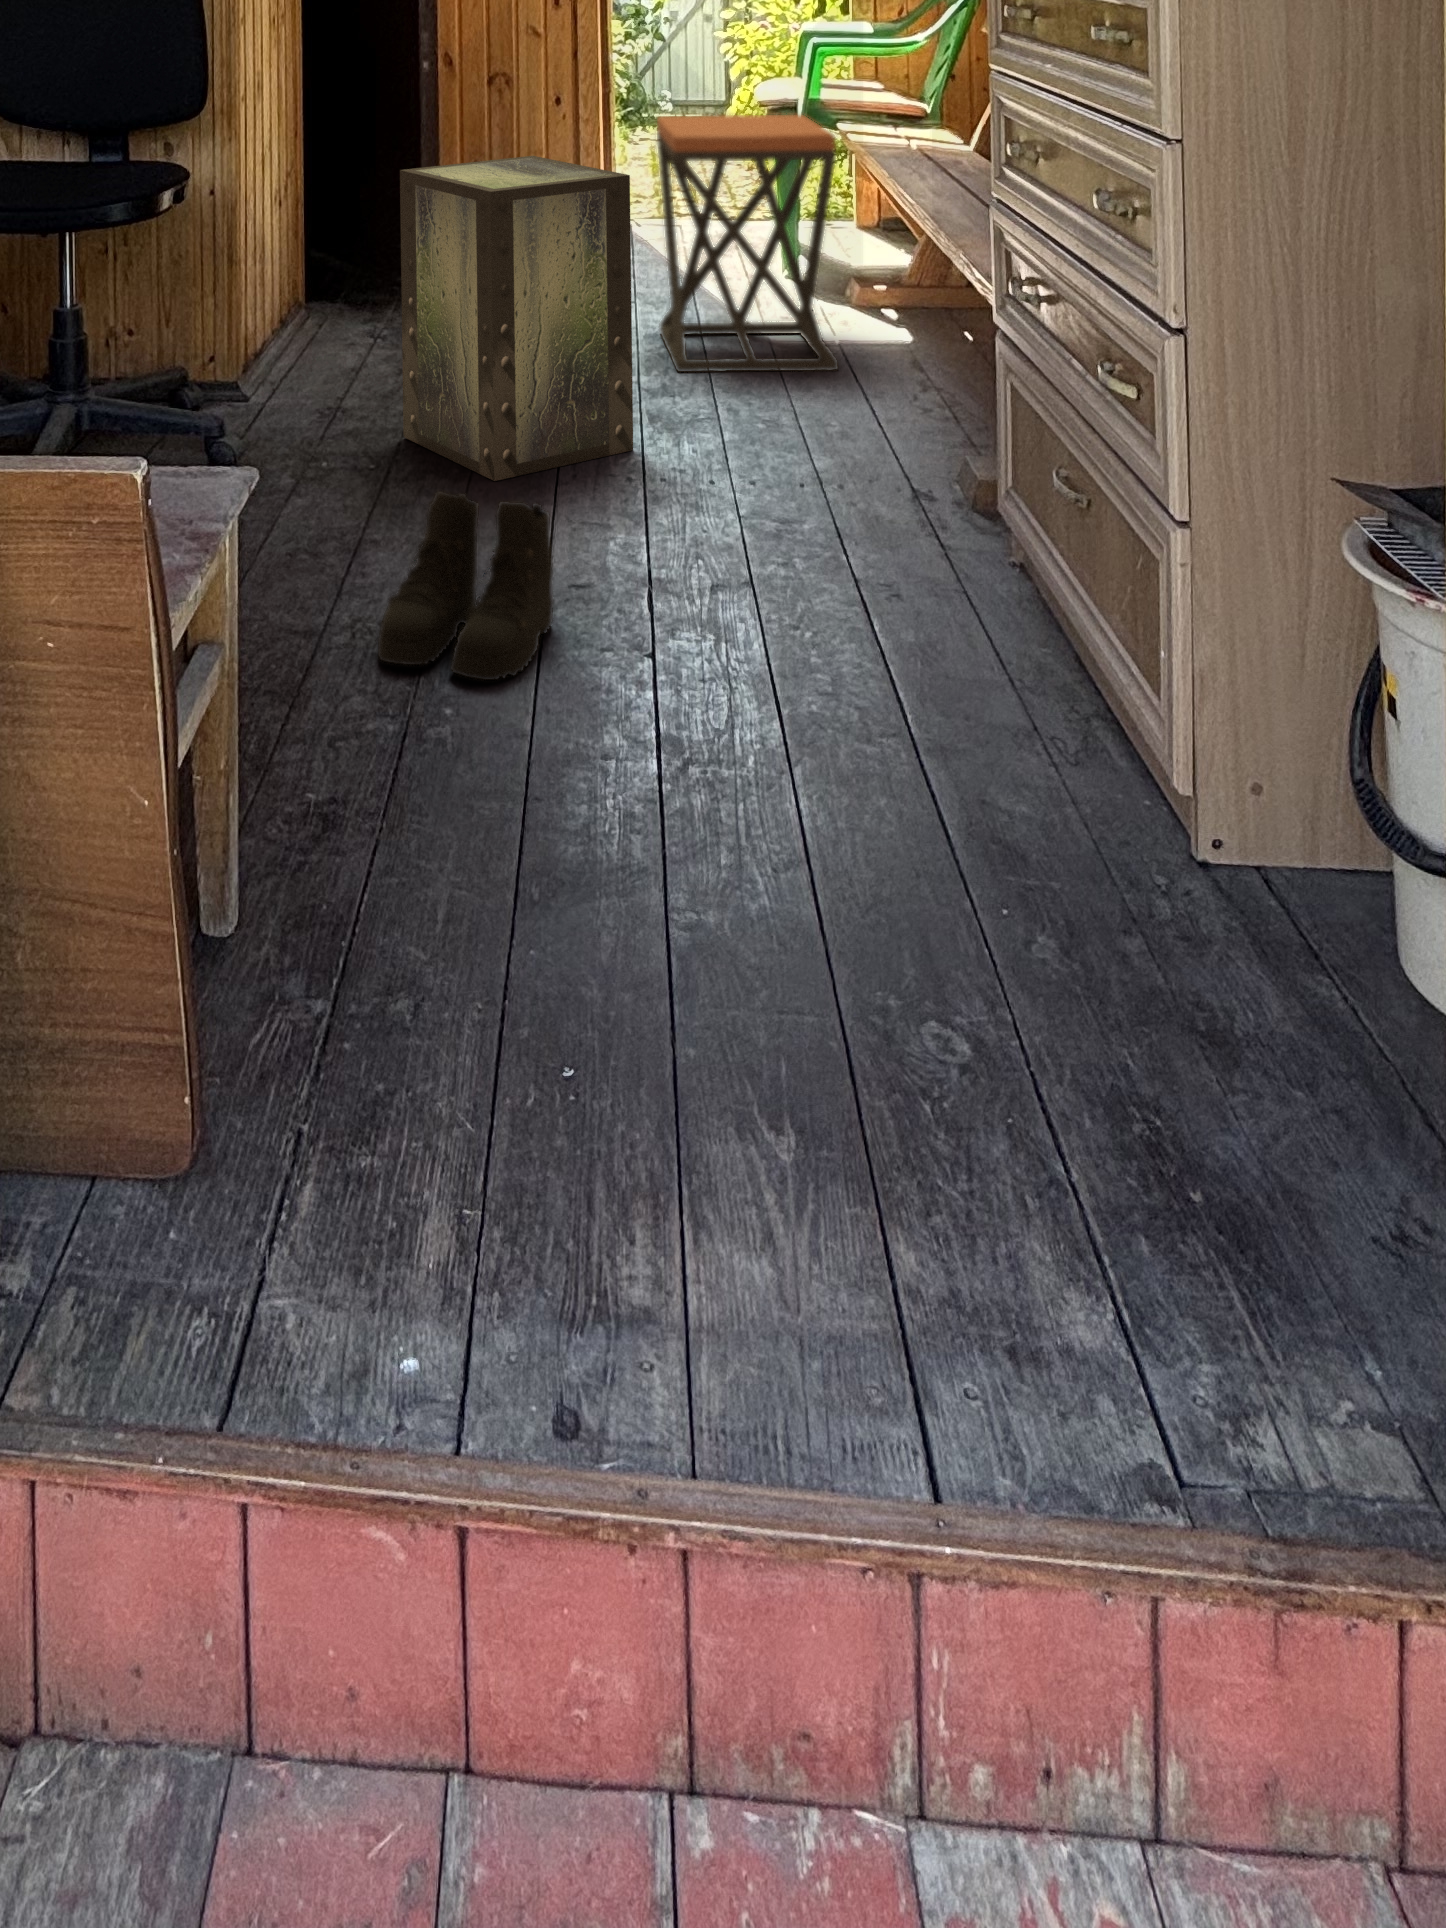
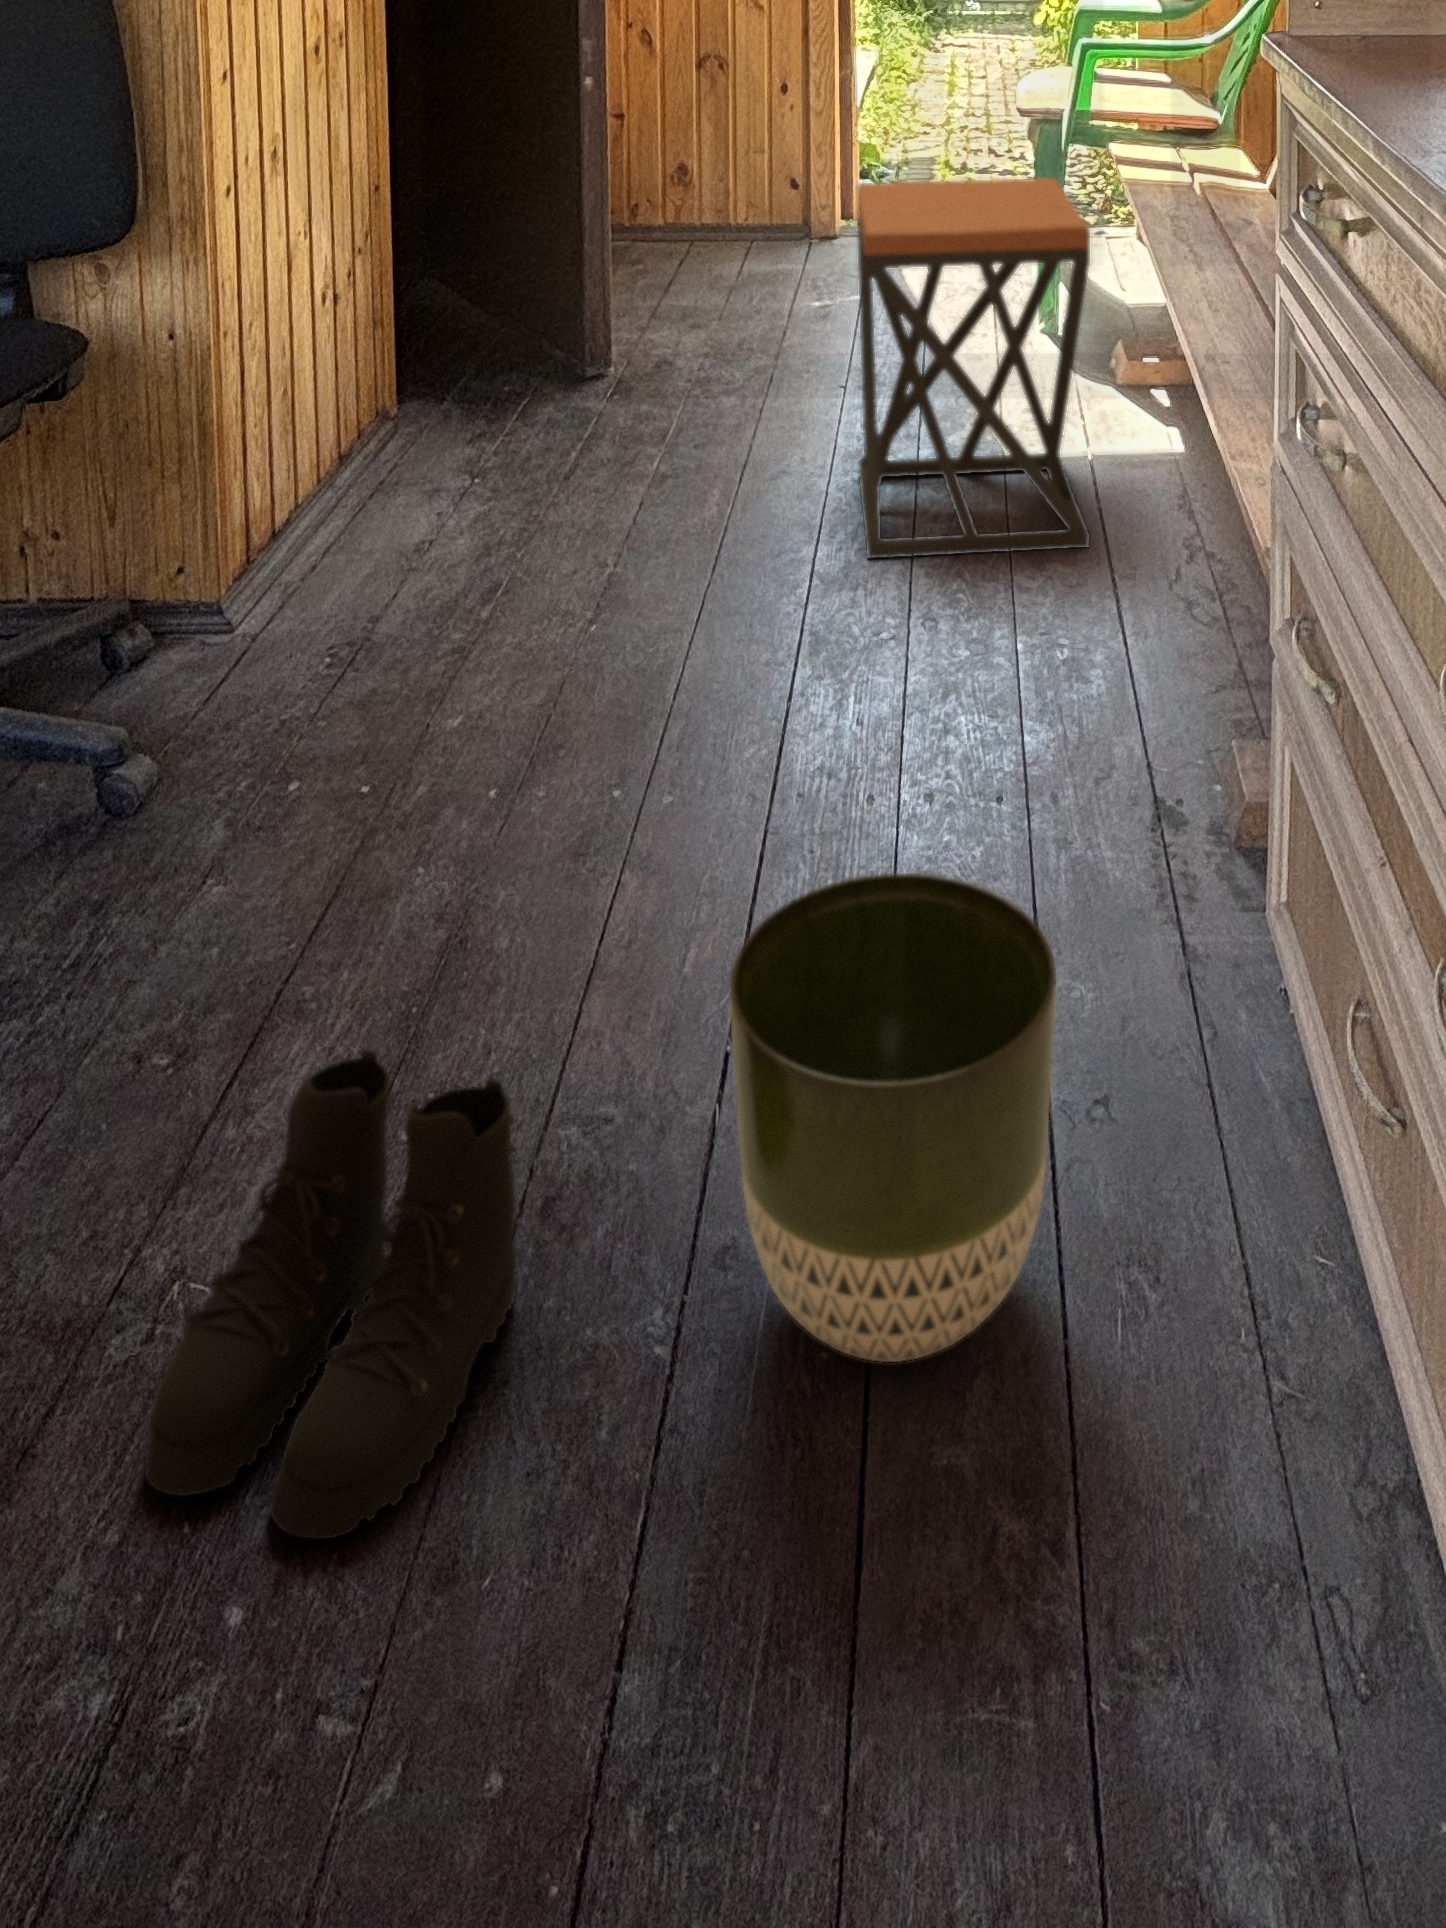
storage box: present [400,156,633,481] -> none [415,291,769,845]
planter: none [675,410,860,646] -> present [730,873,1056,1362]

